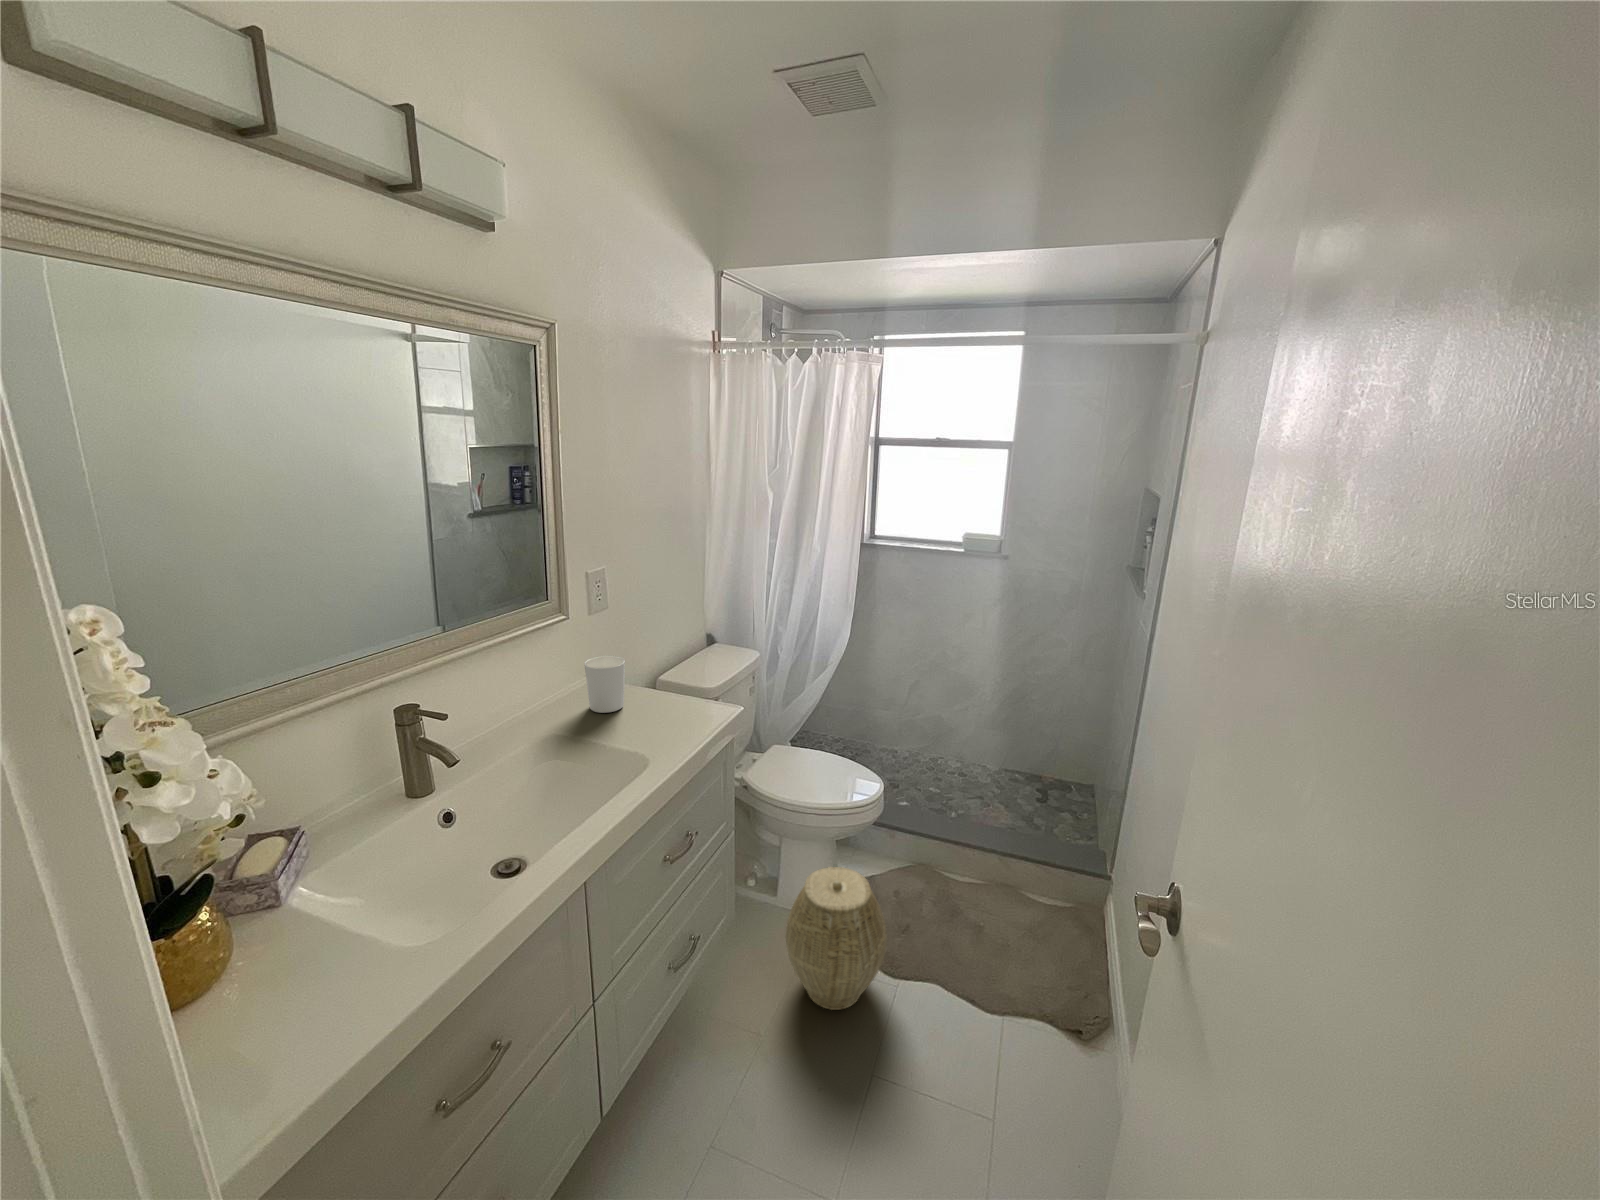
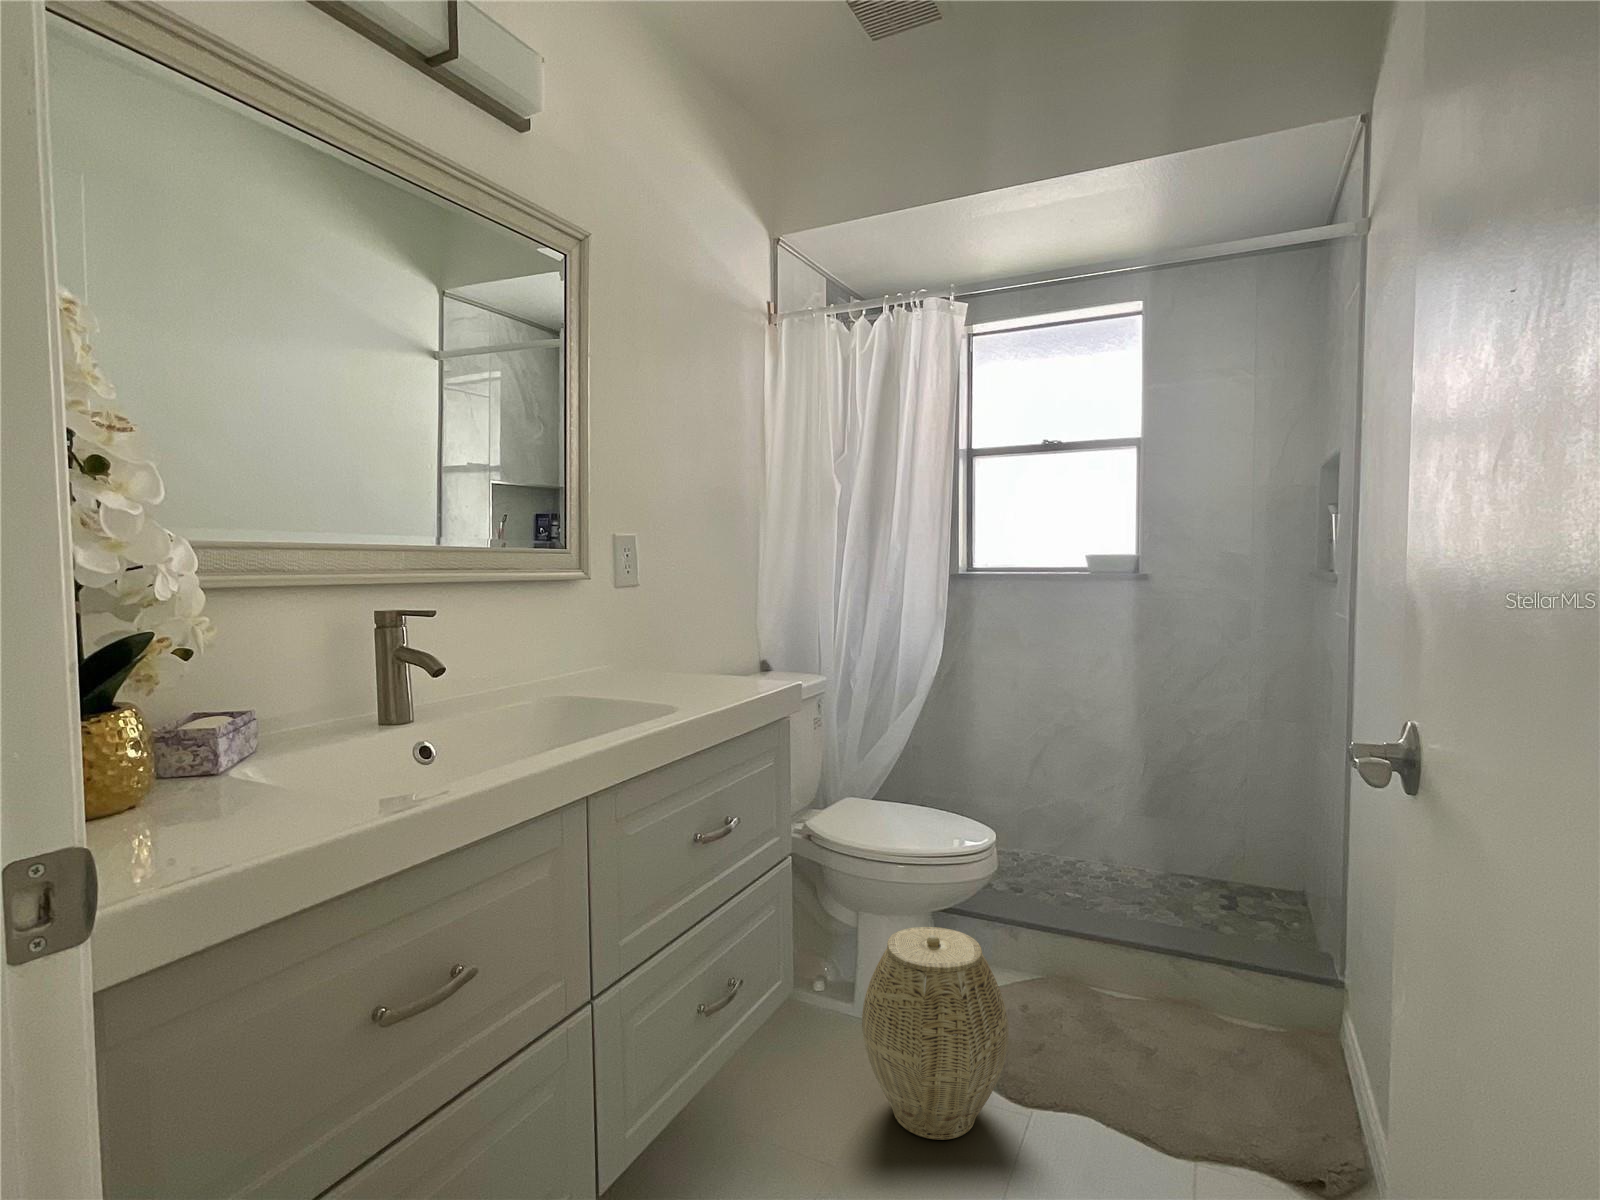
candle holder: present [584,656,625,713] -> none [606,615,656,677]

